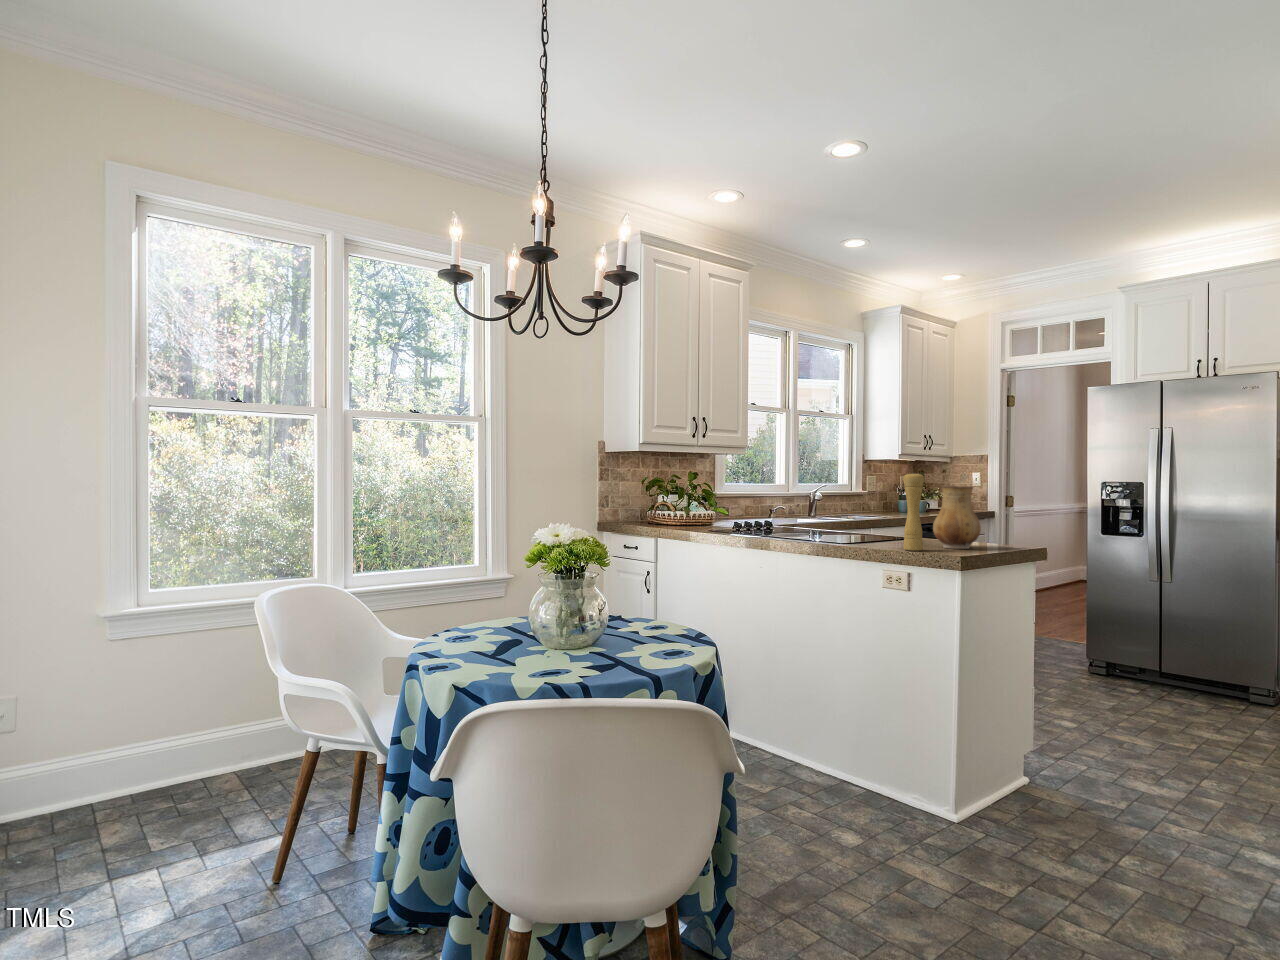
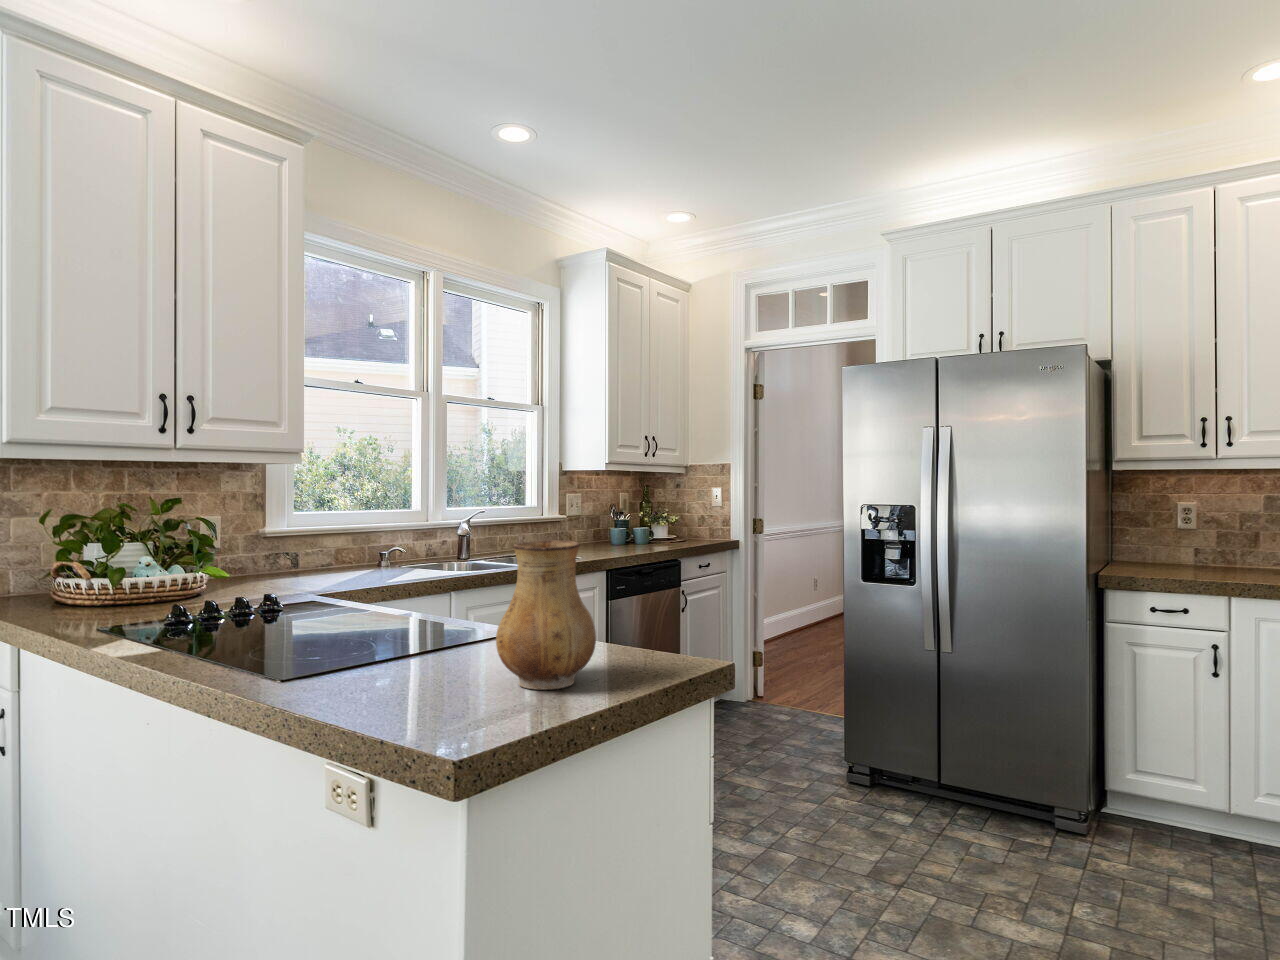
pepper mill: present [903,473,924,551] -> none [394,518,444,714]

